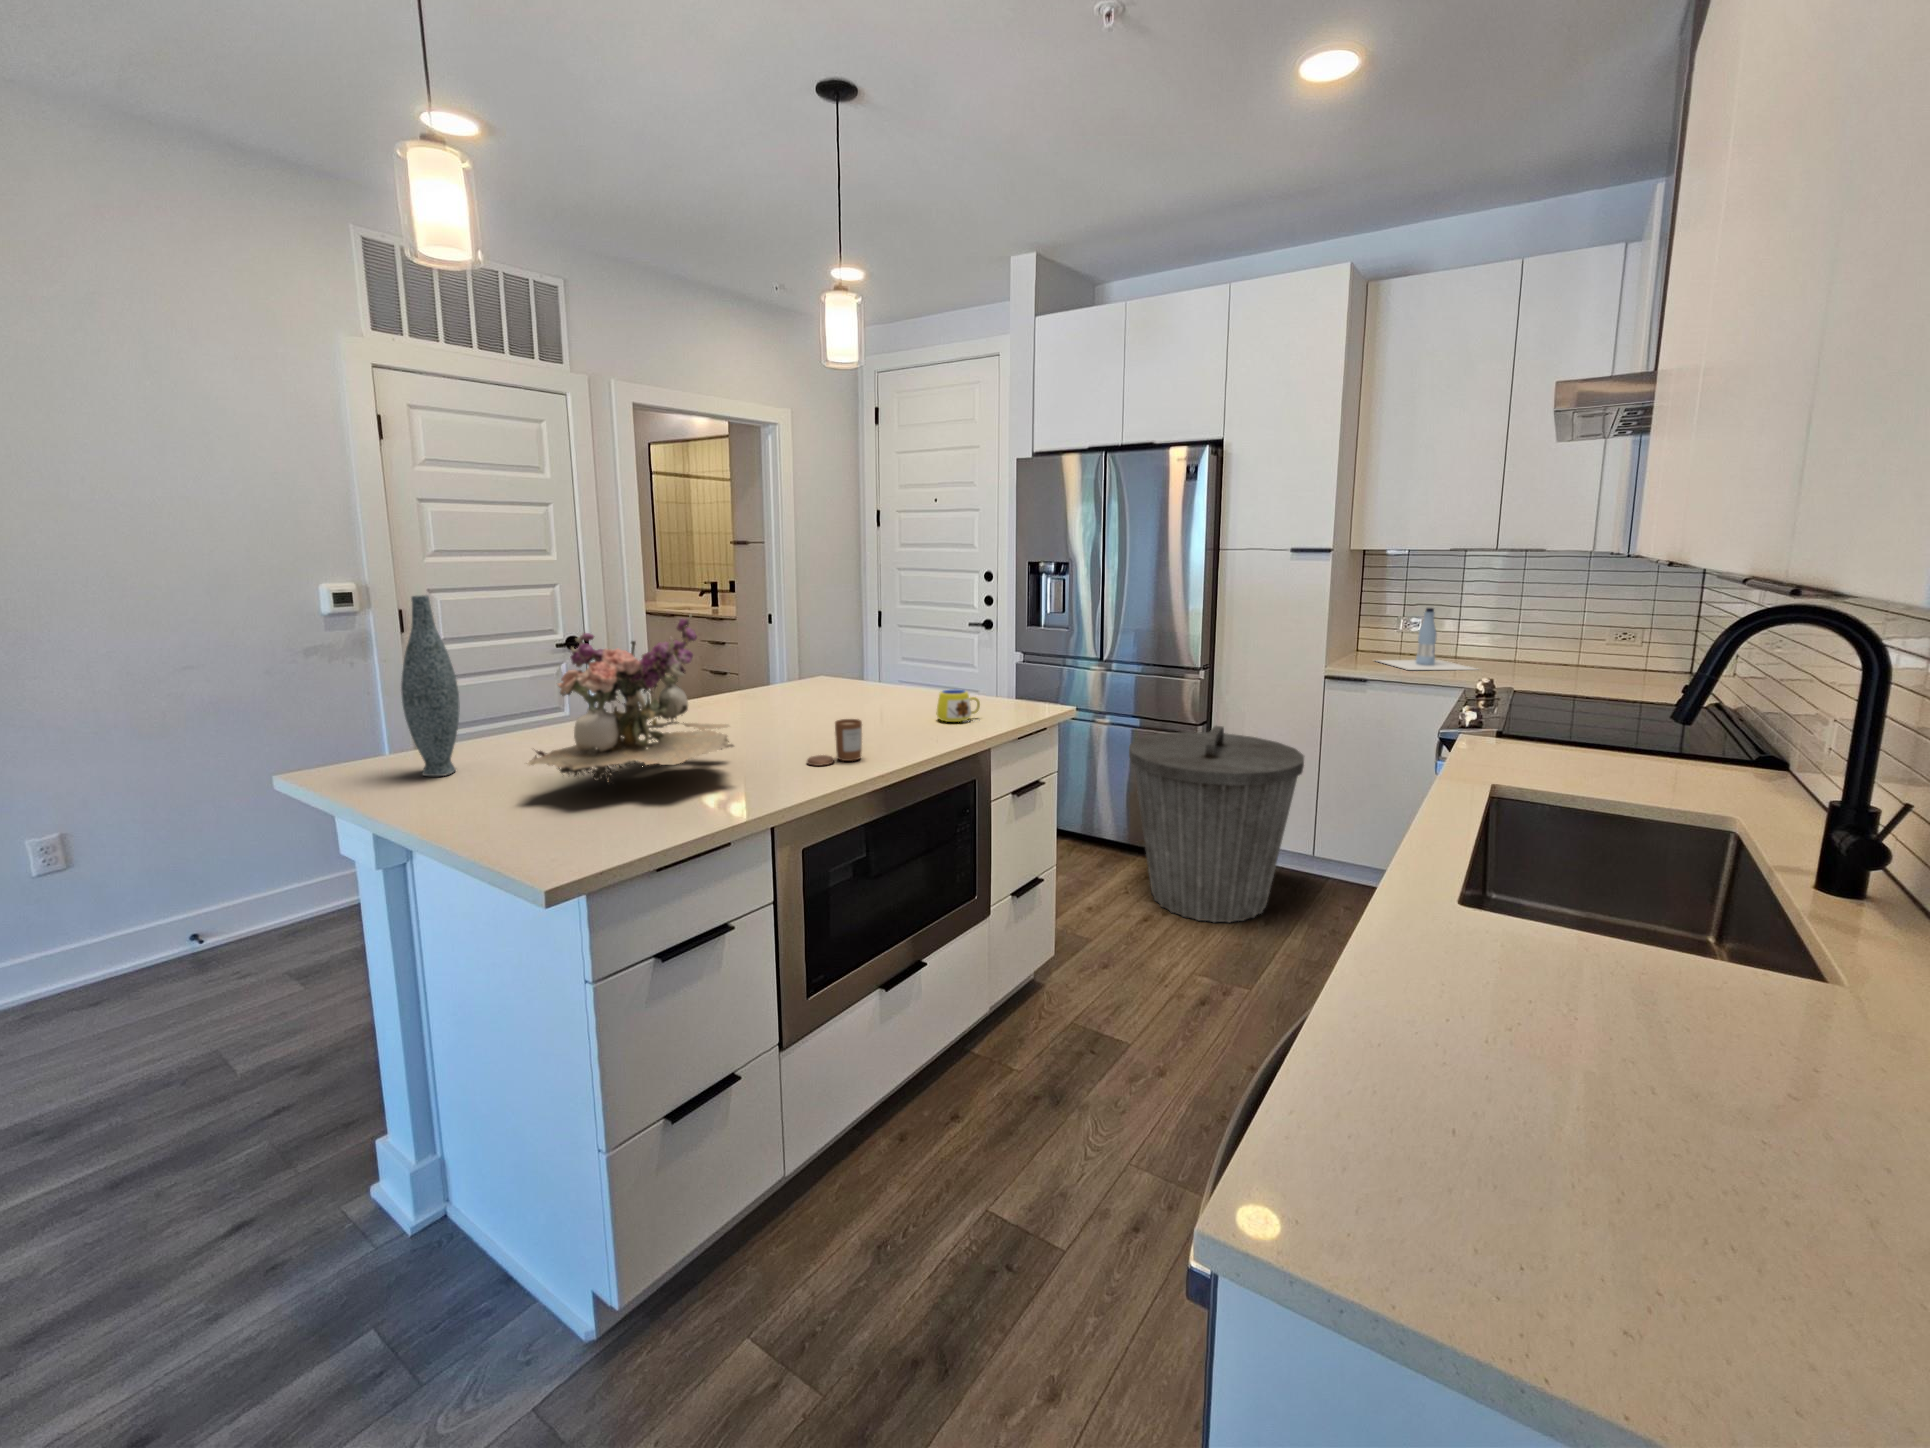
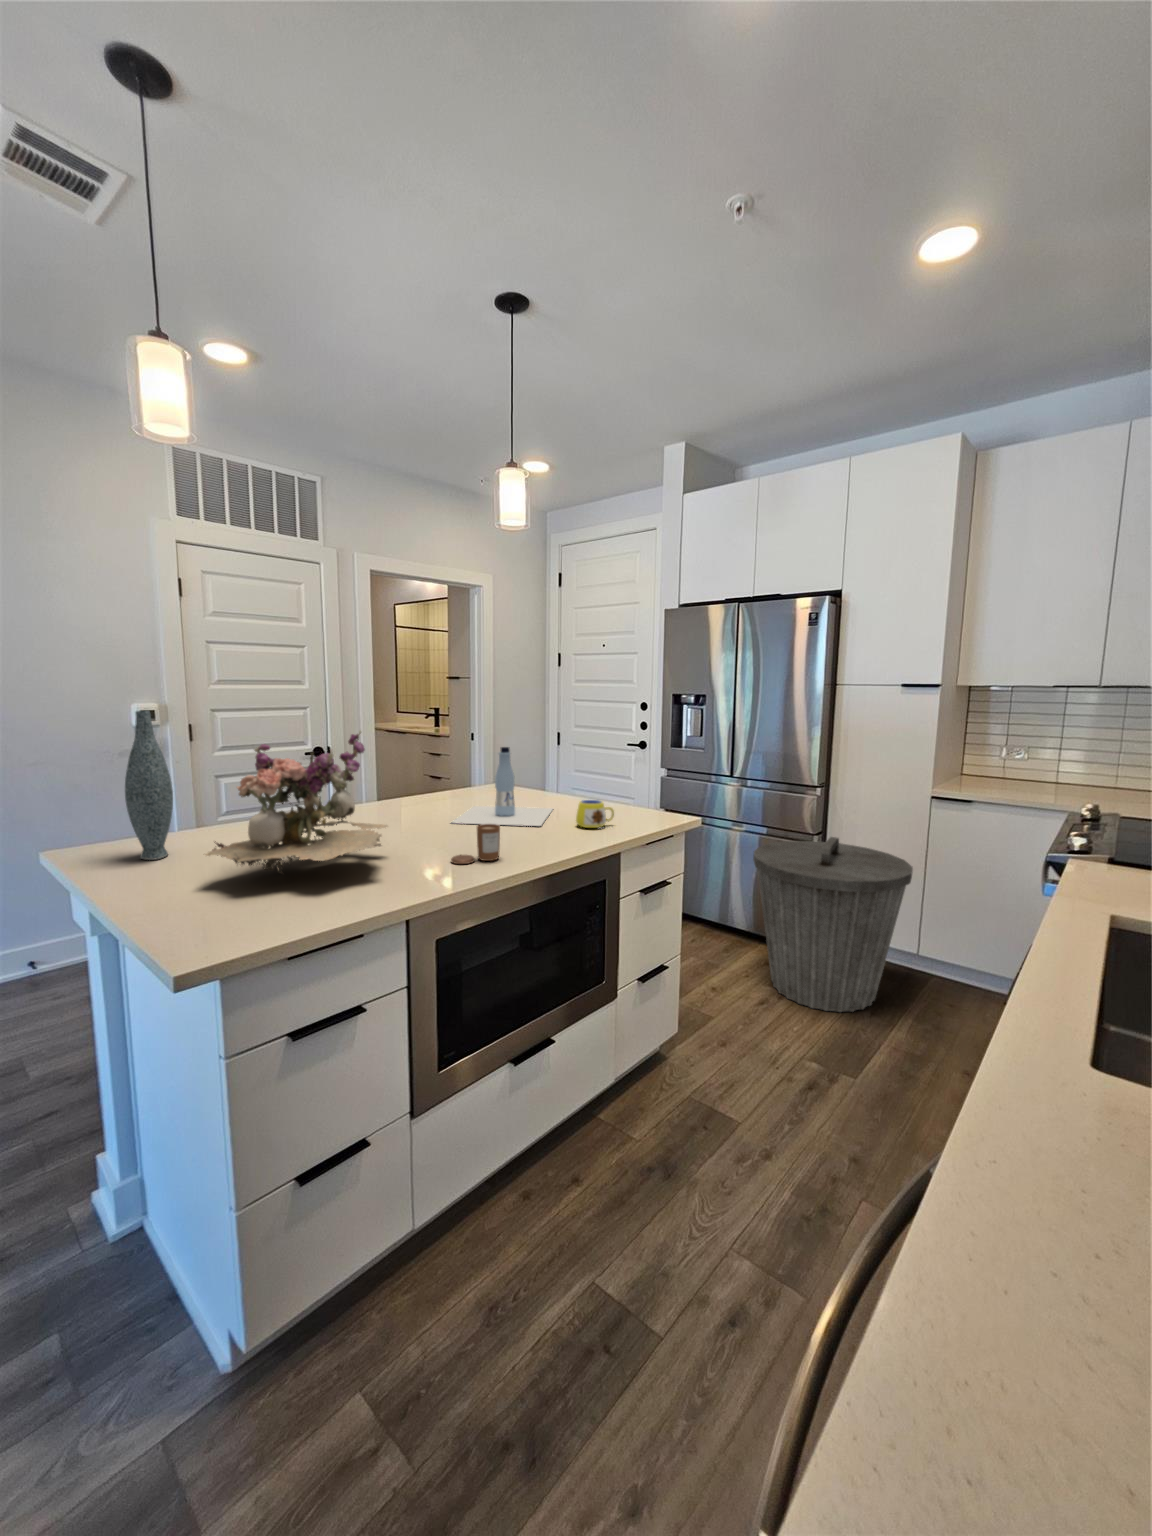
bottle: present [1378,608,1476,670] -> present [452,747,553,826]

